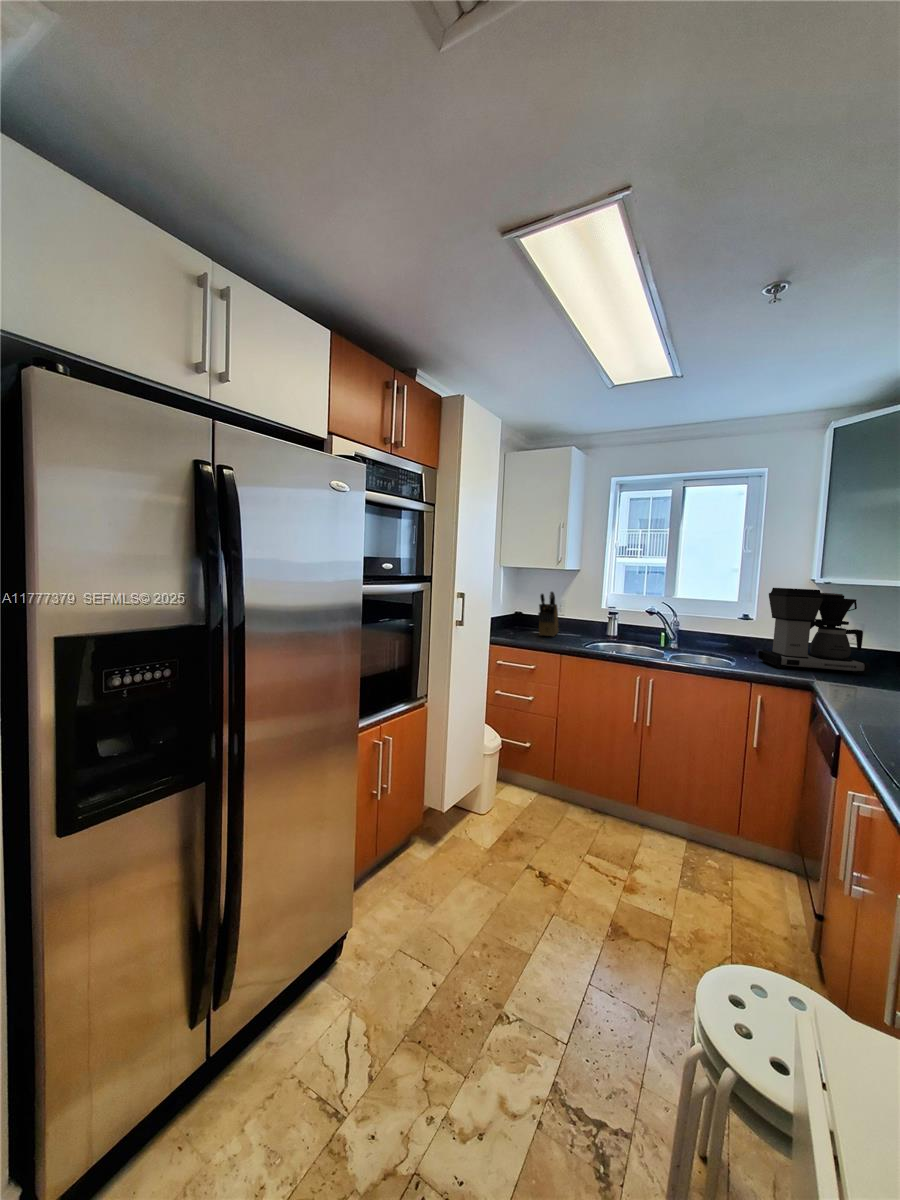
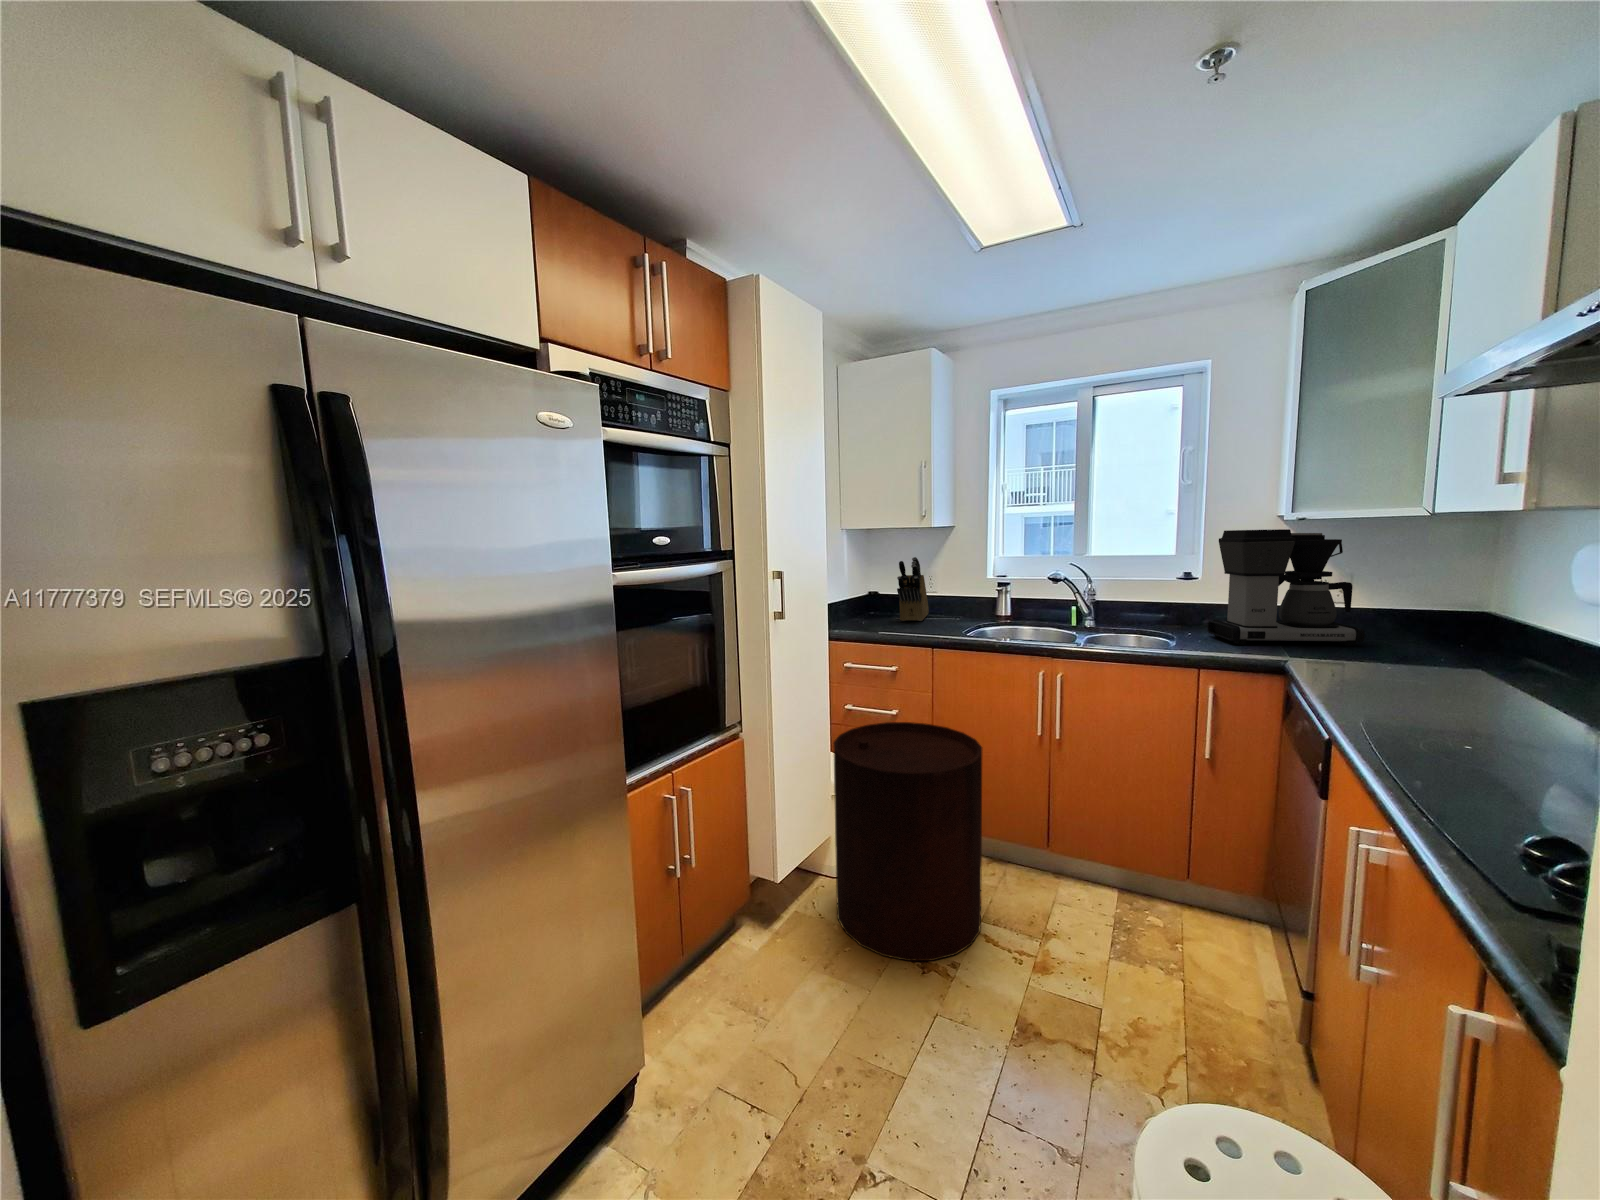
trash can: none [484,705,595,876] -> present [833,722,982,961]

